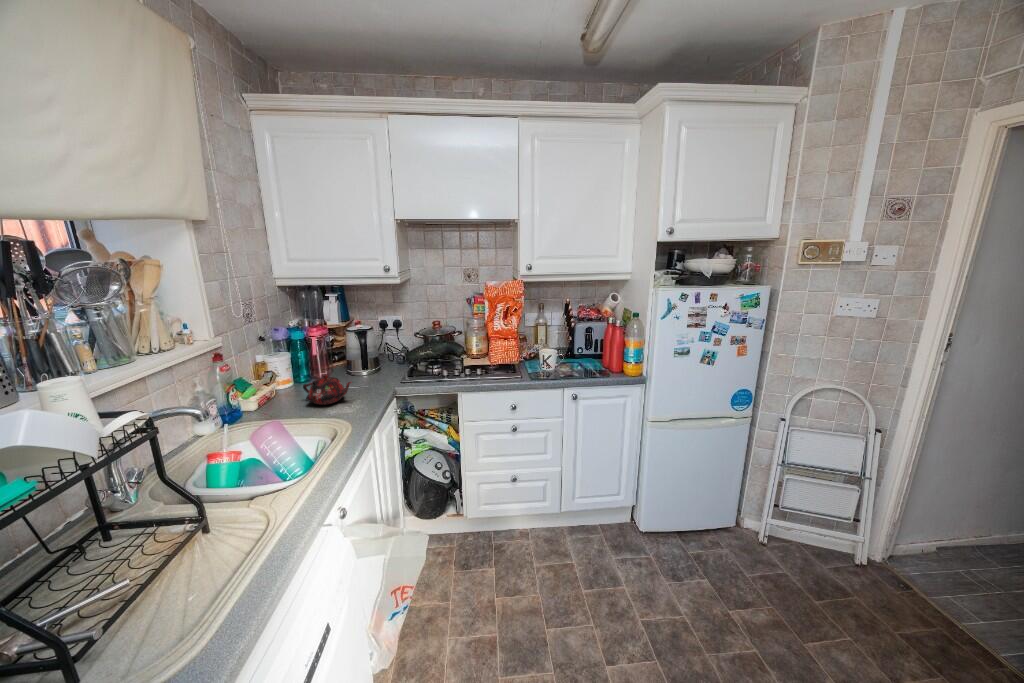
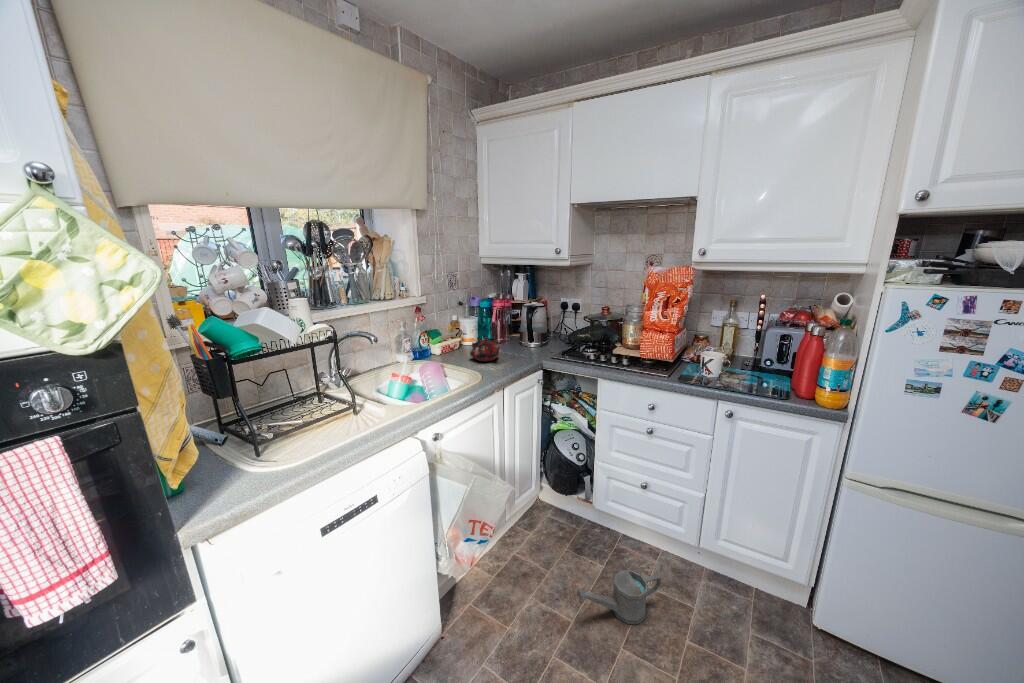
watering can: none [498,550,551,611] -> present [578,570,661,624]

